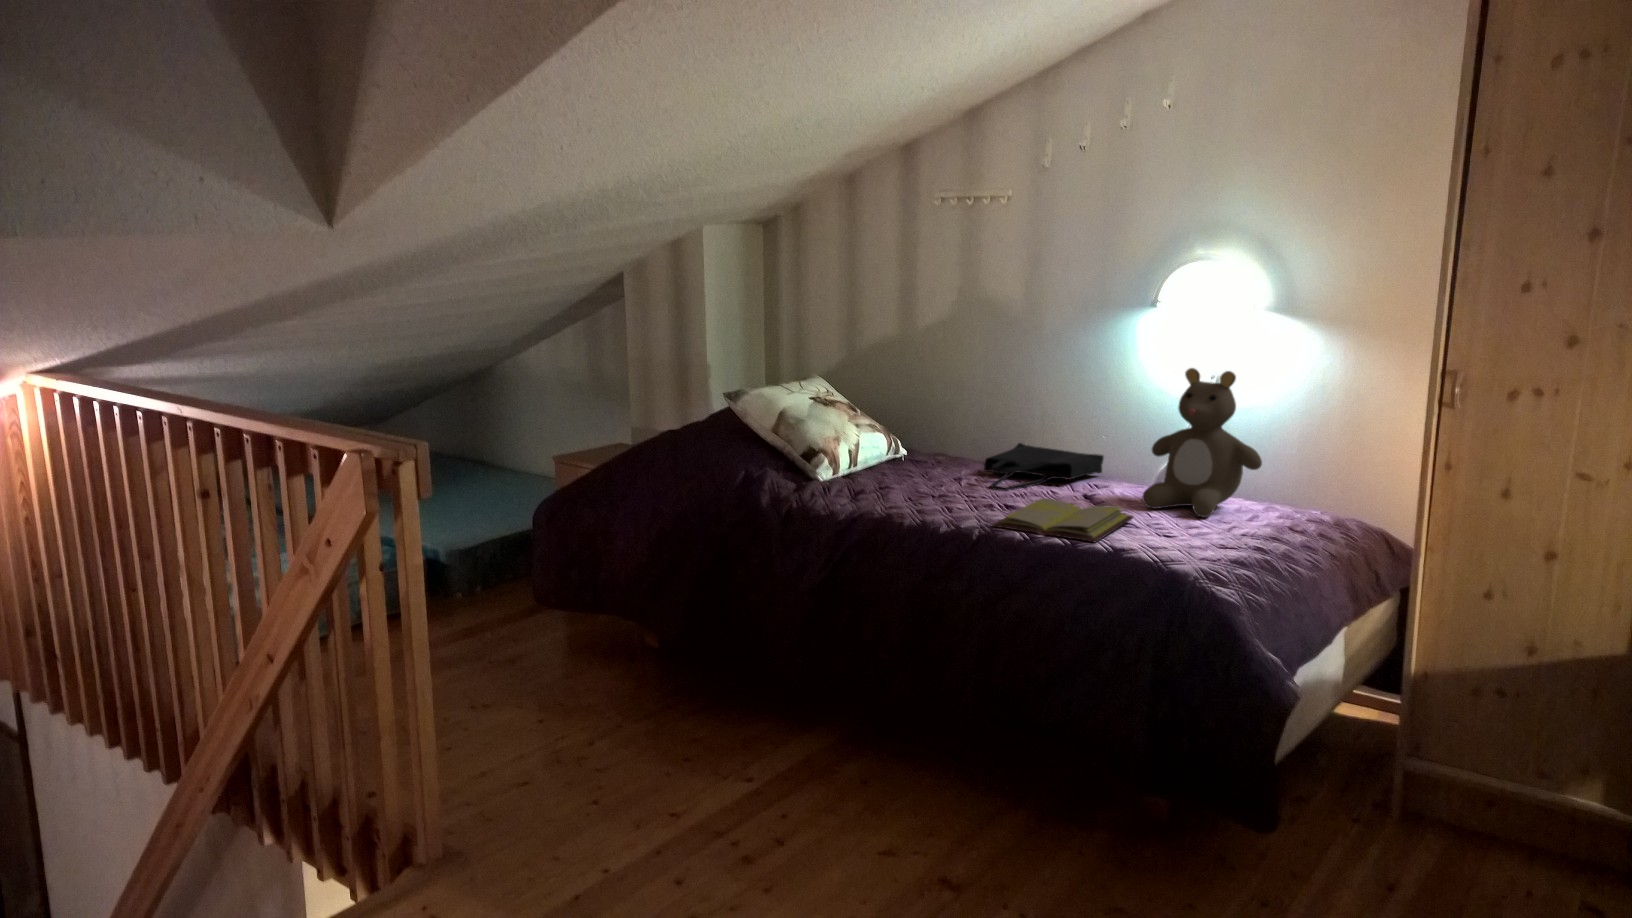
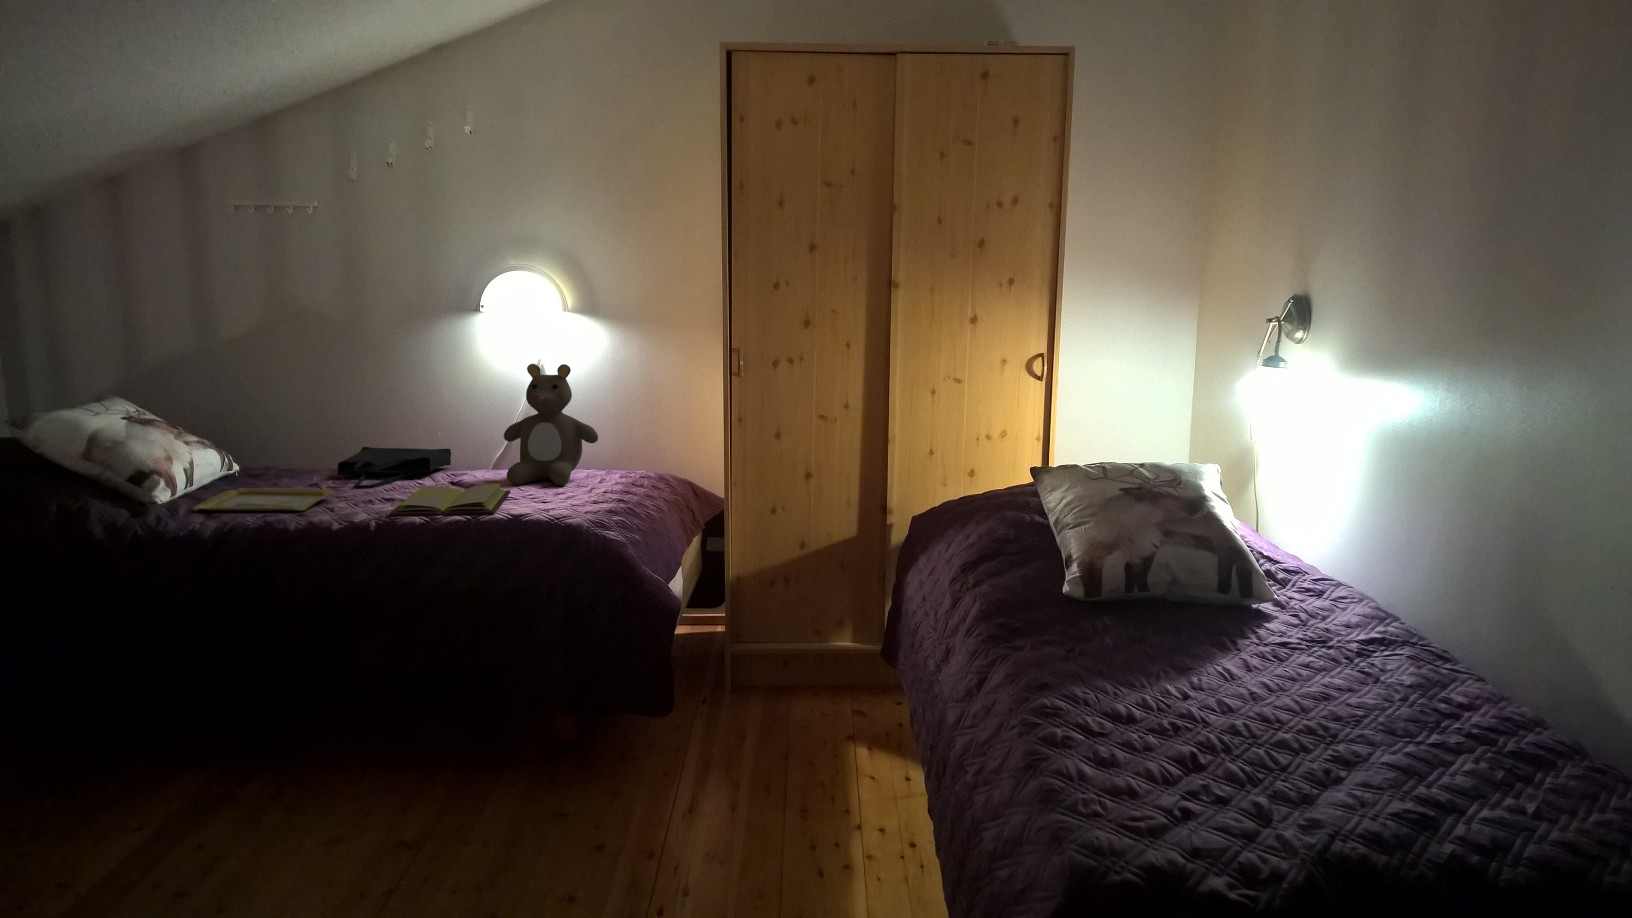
tray: none [840,475,963,507] -> present [194,488,334,511]

